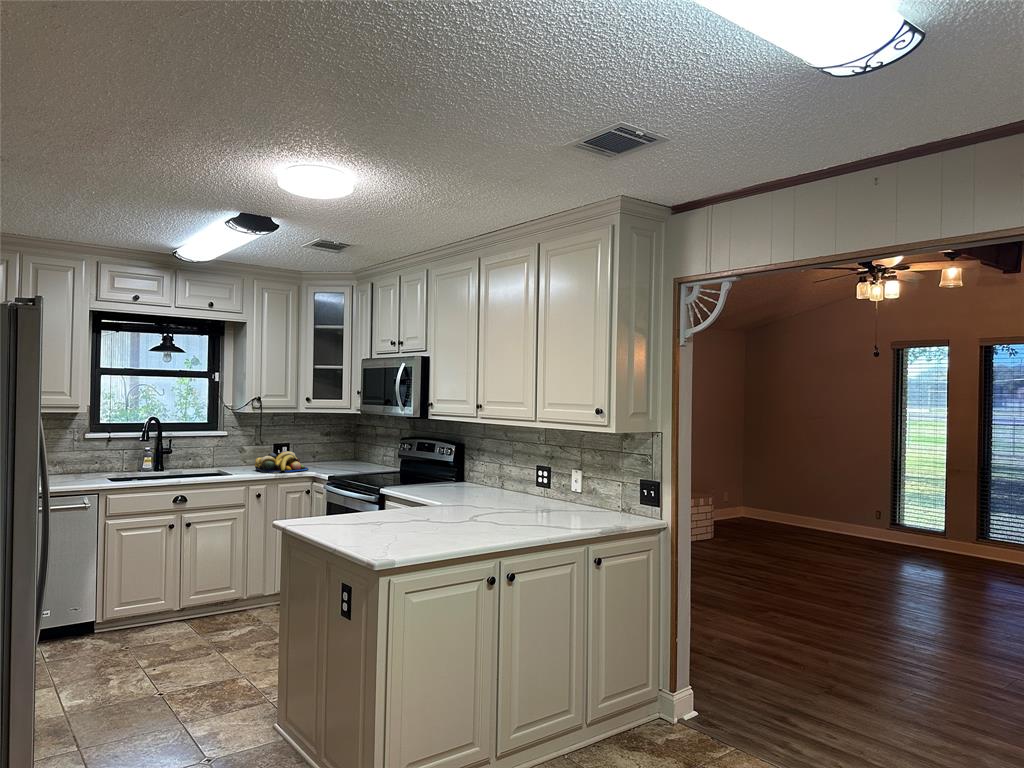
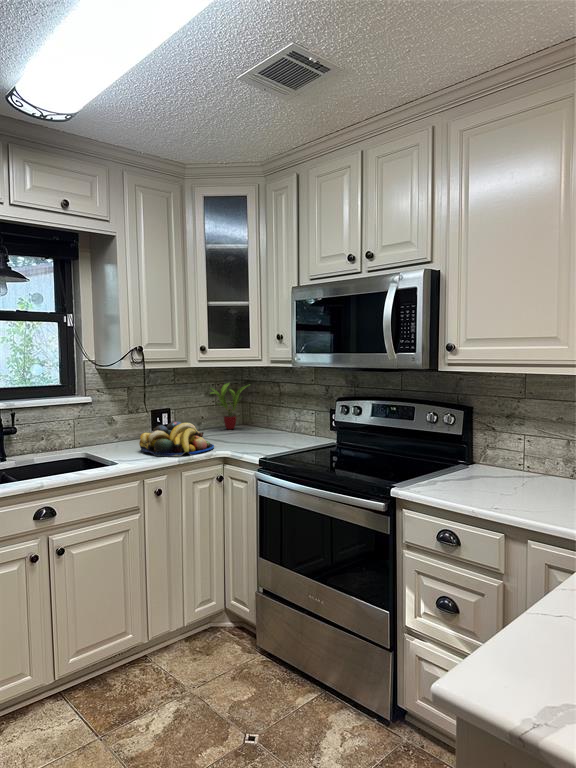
potted plant: none [321,426,358,462] -> present [210,383,250,429]

